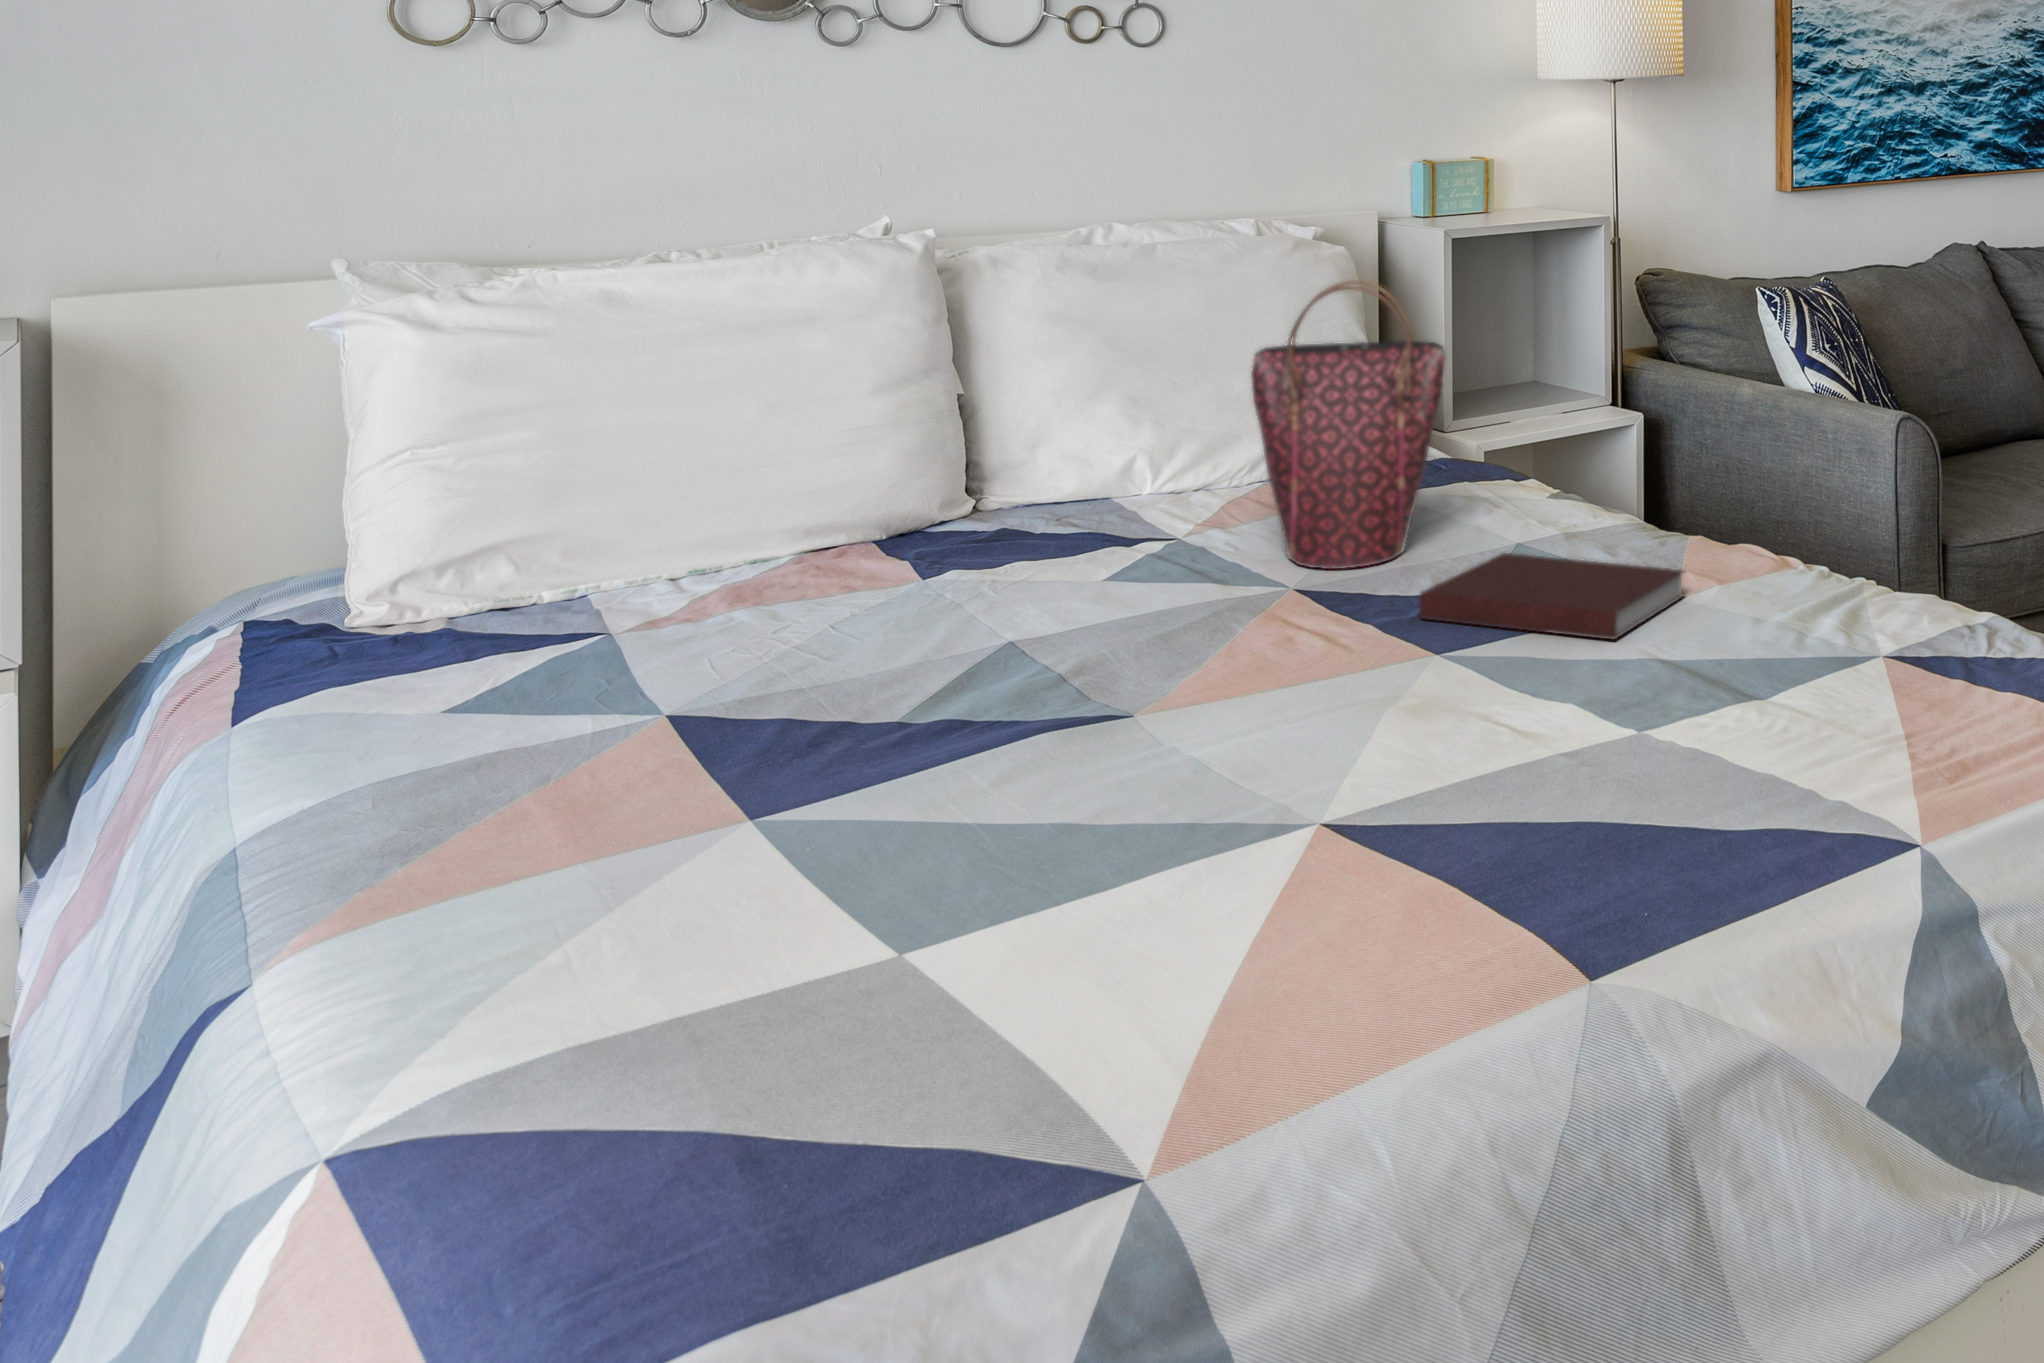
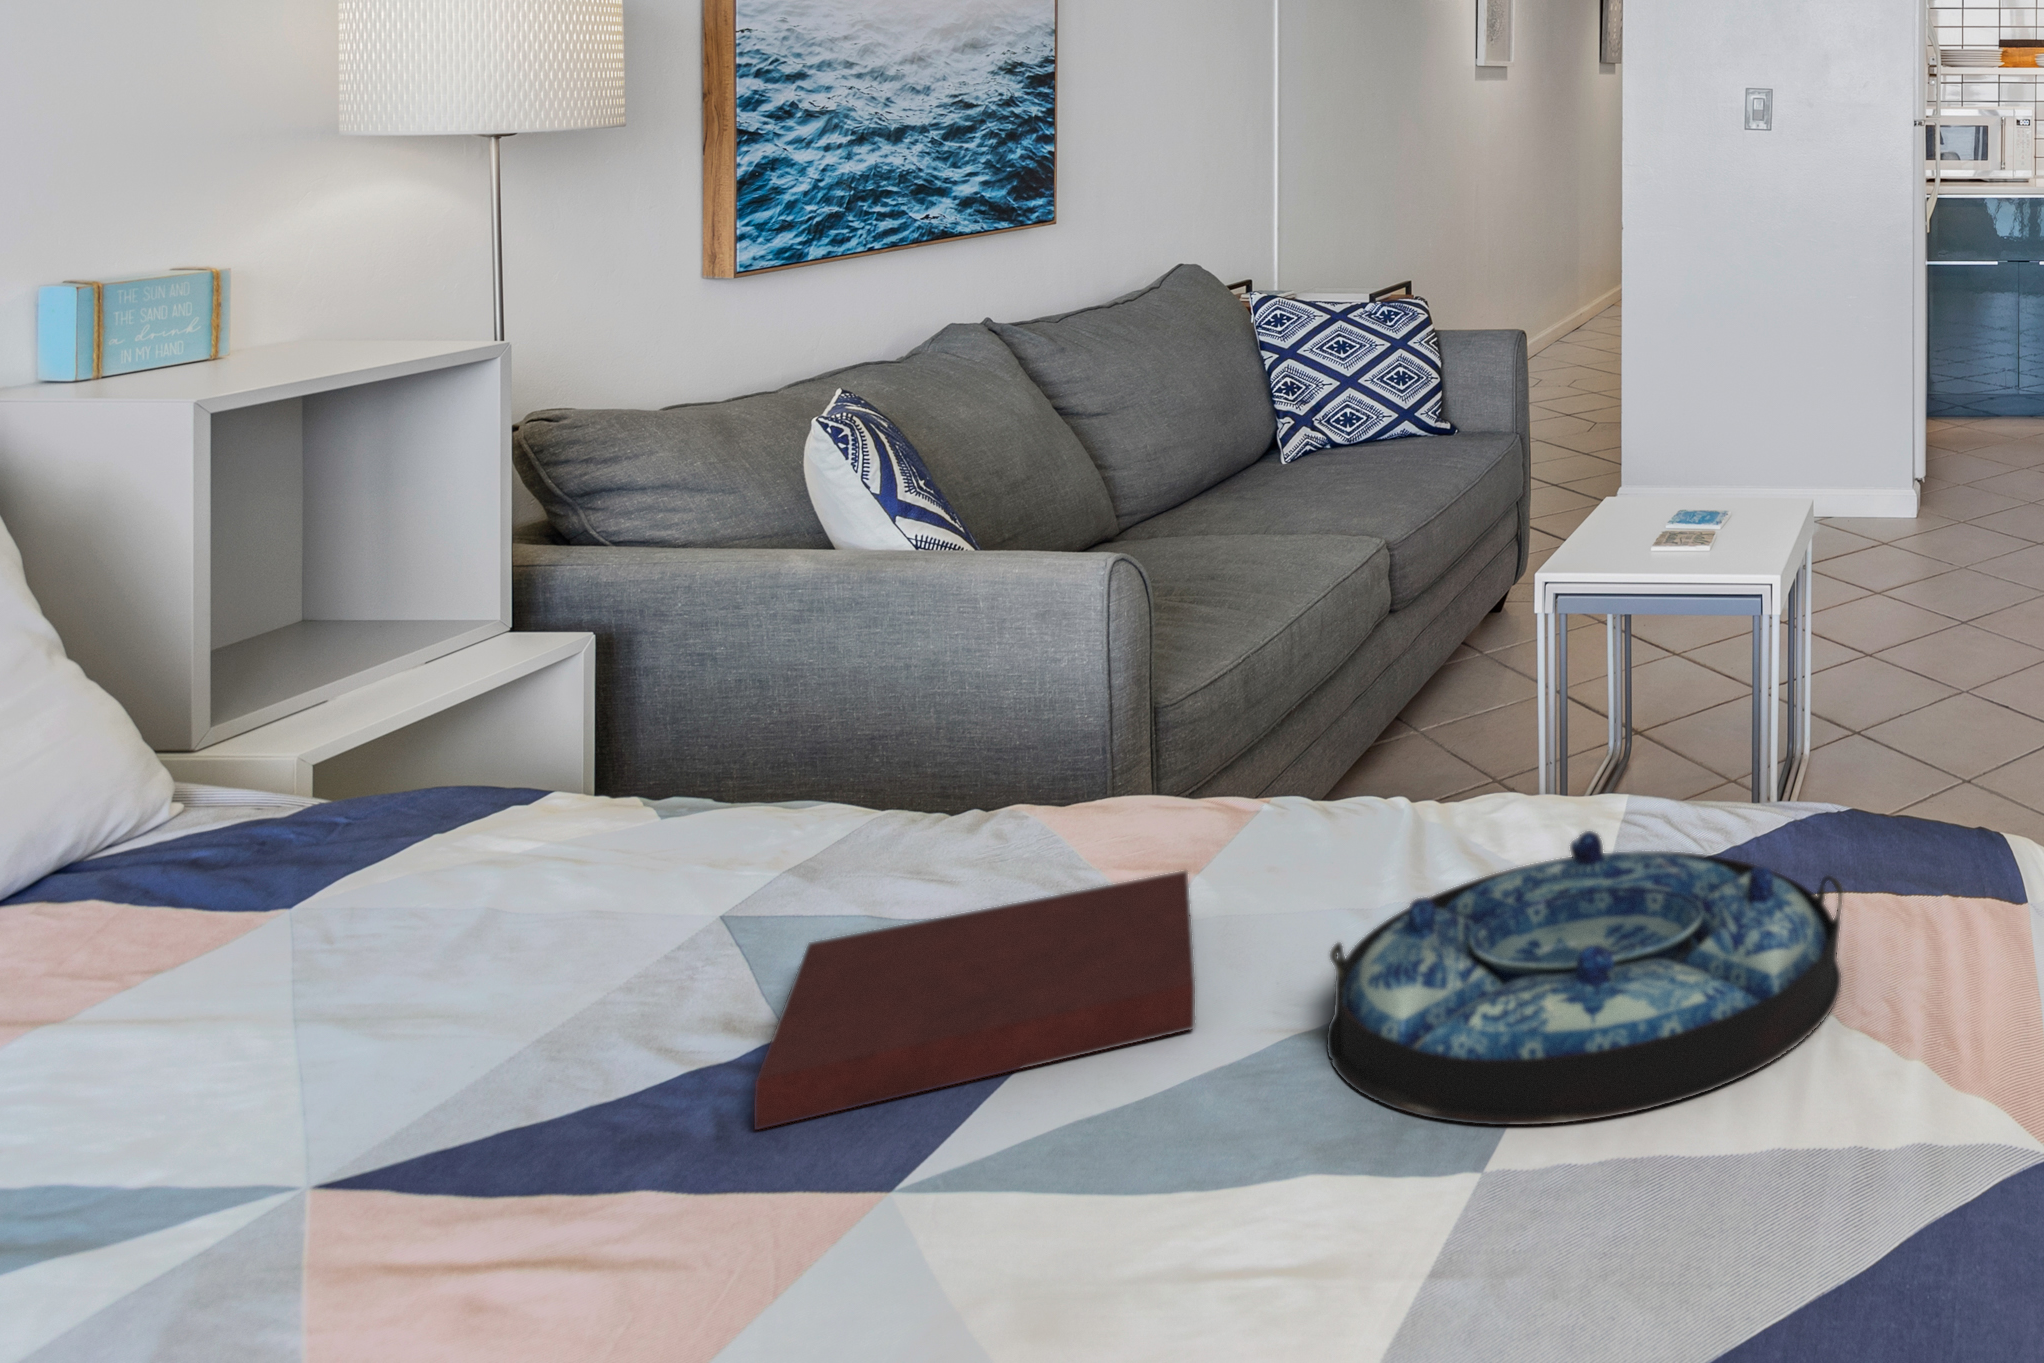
handbag: present [1251,280,1445,569] -> none [129,517,609,1117]
serving tray: none [1644,591,1971,742] -> present [1327,831,1843,1125]

